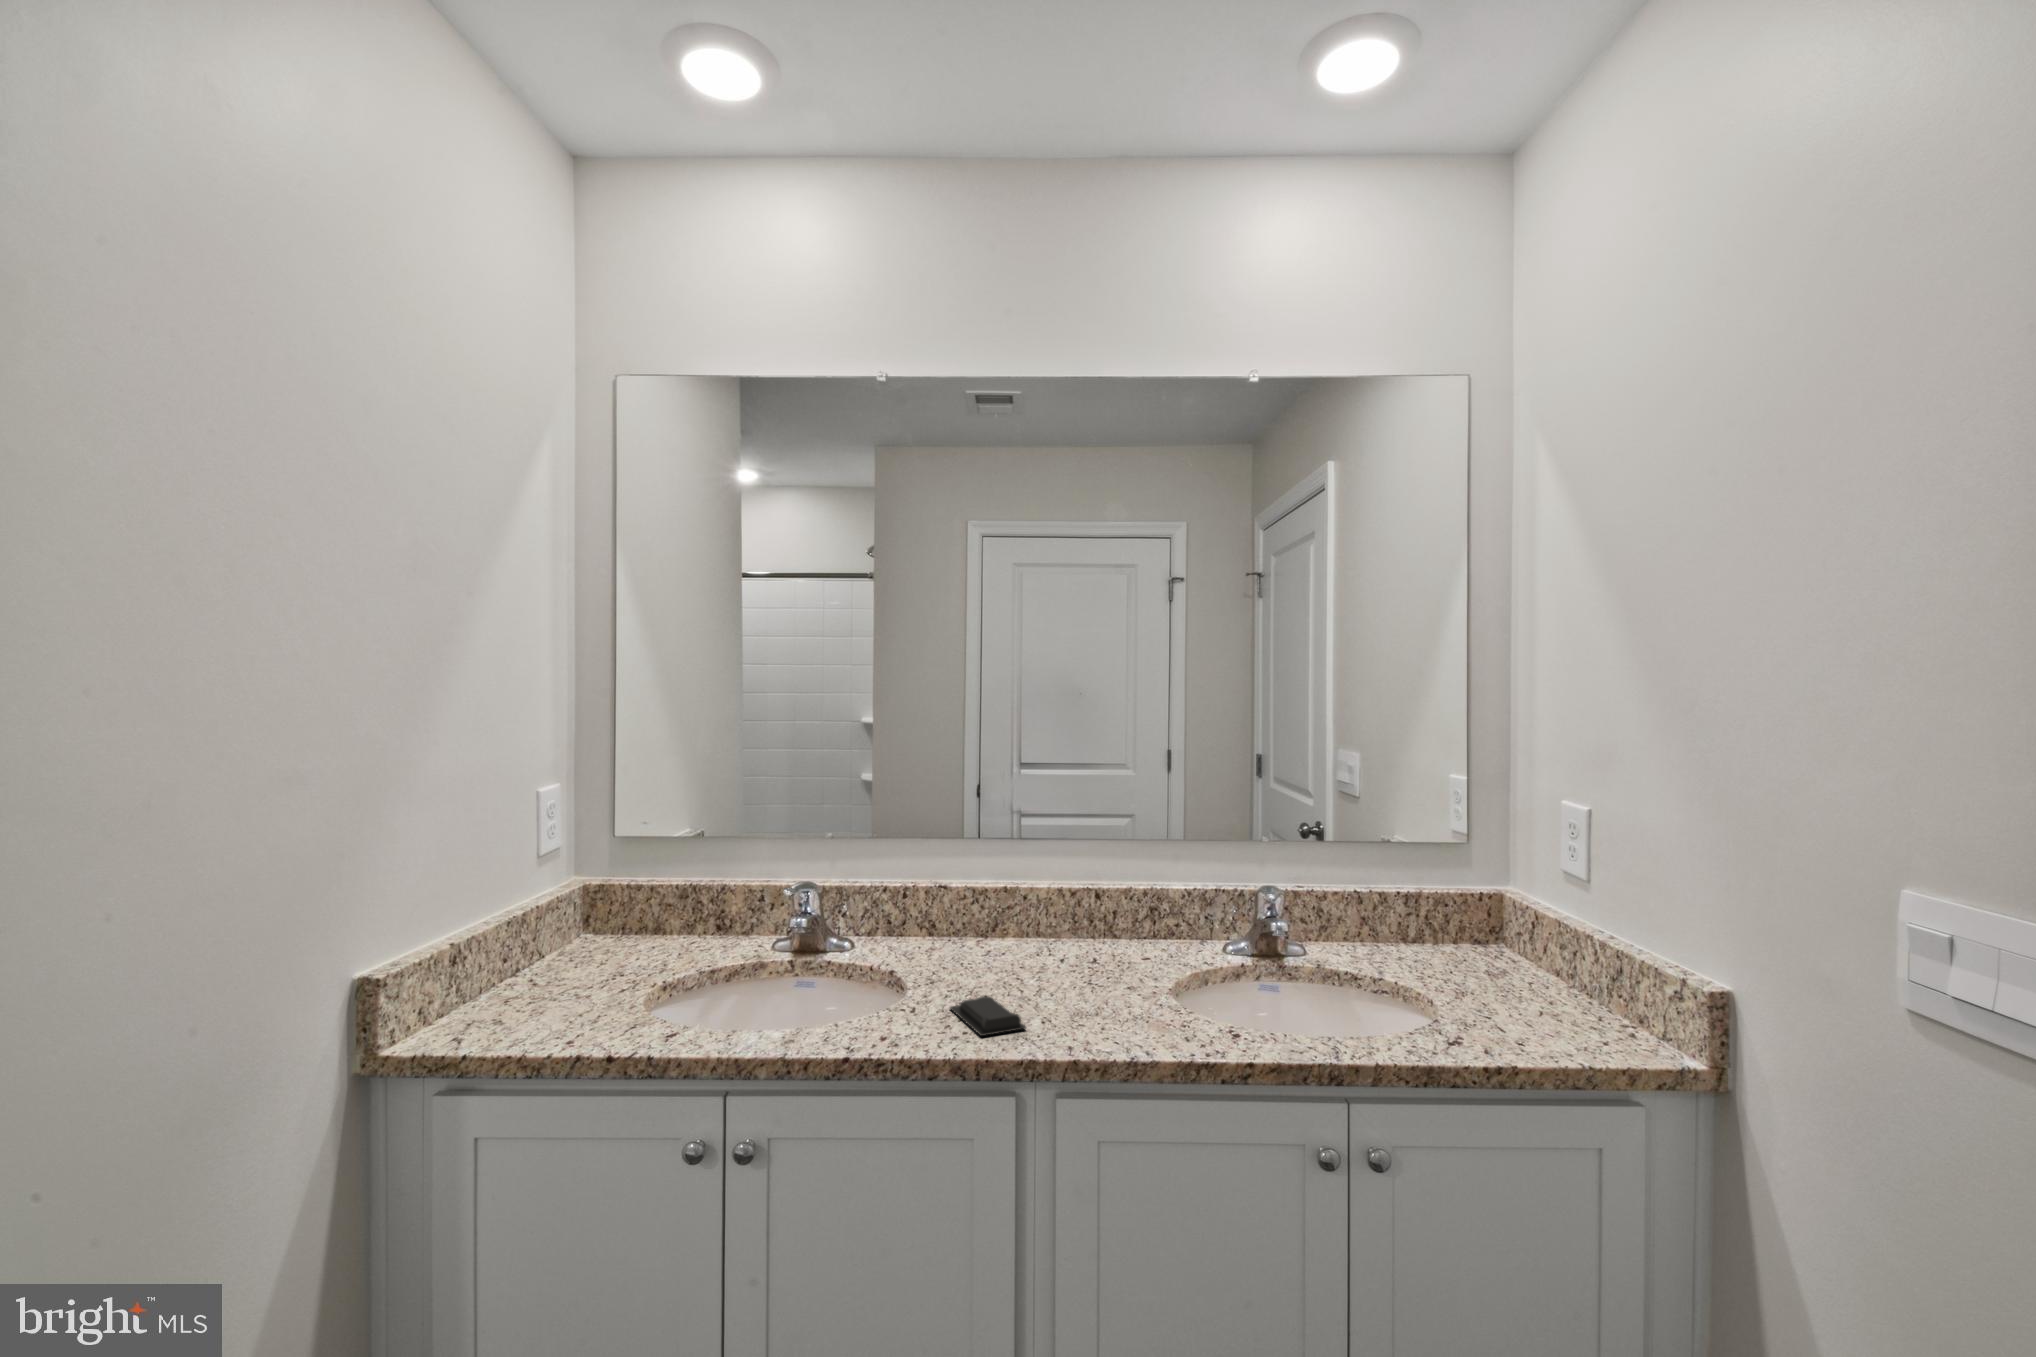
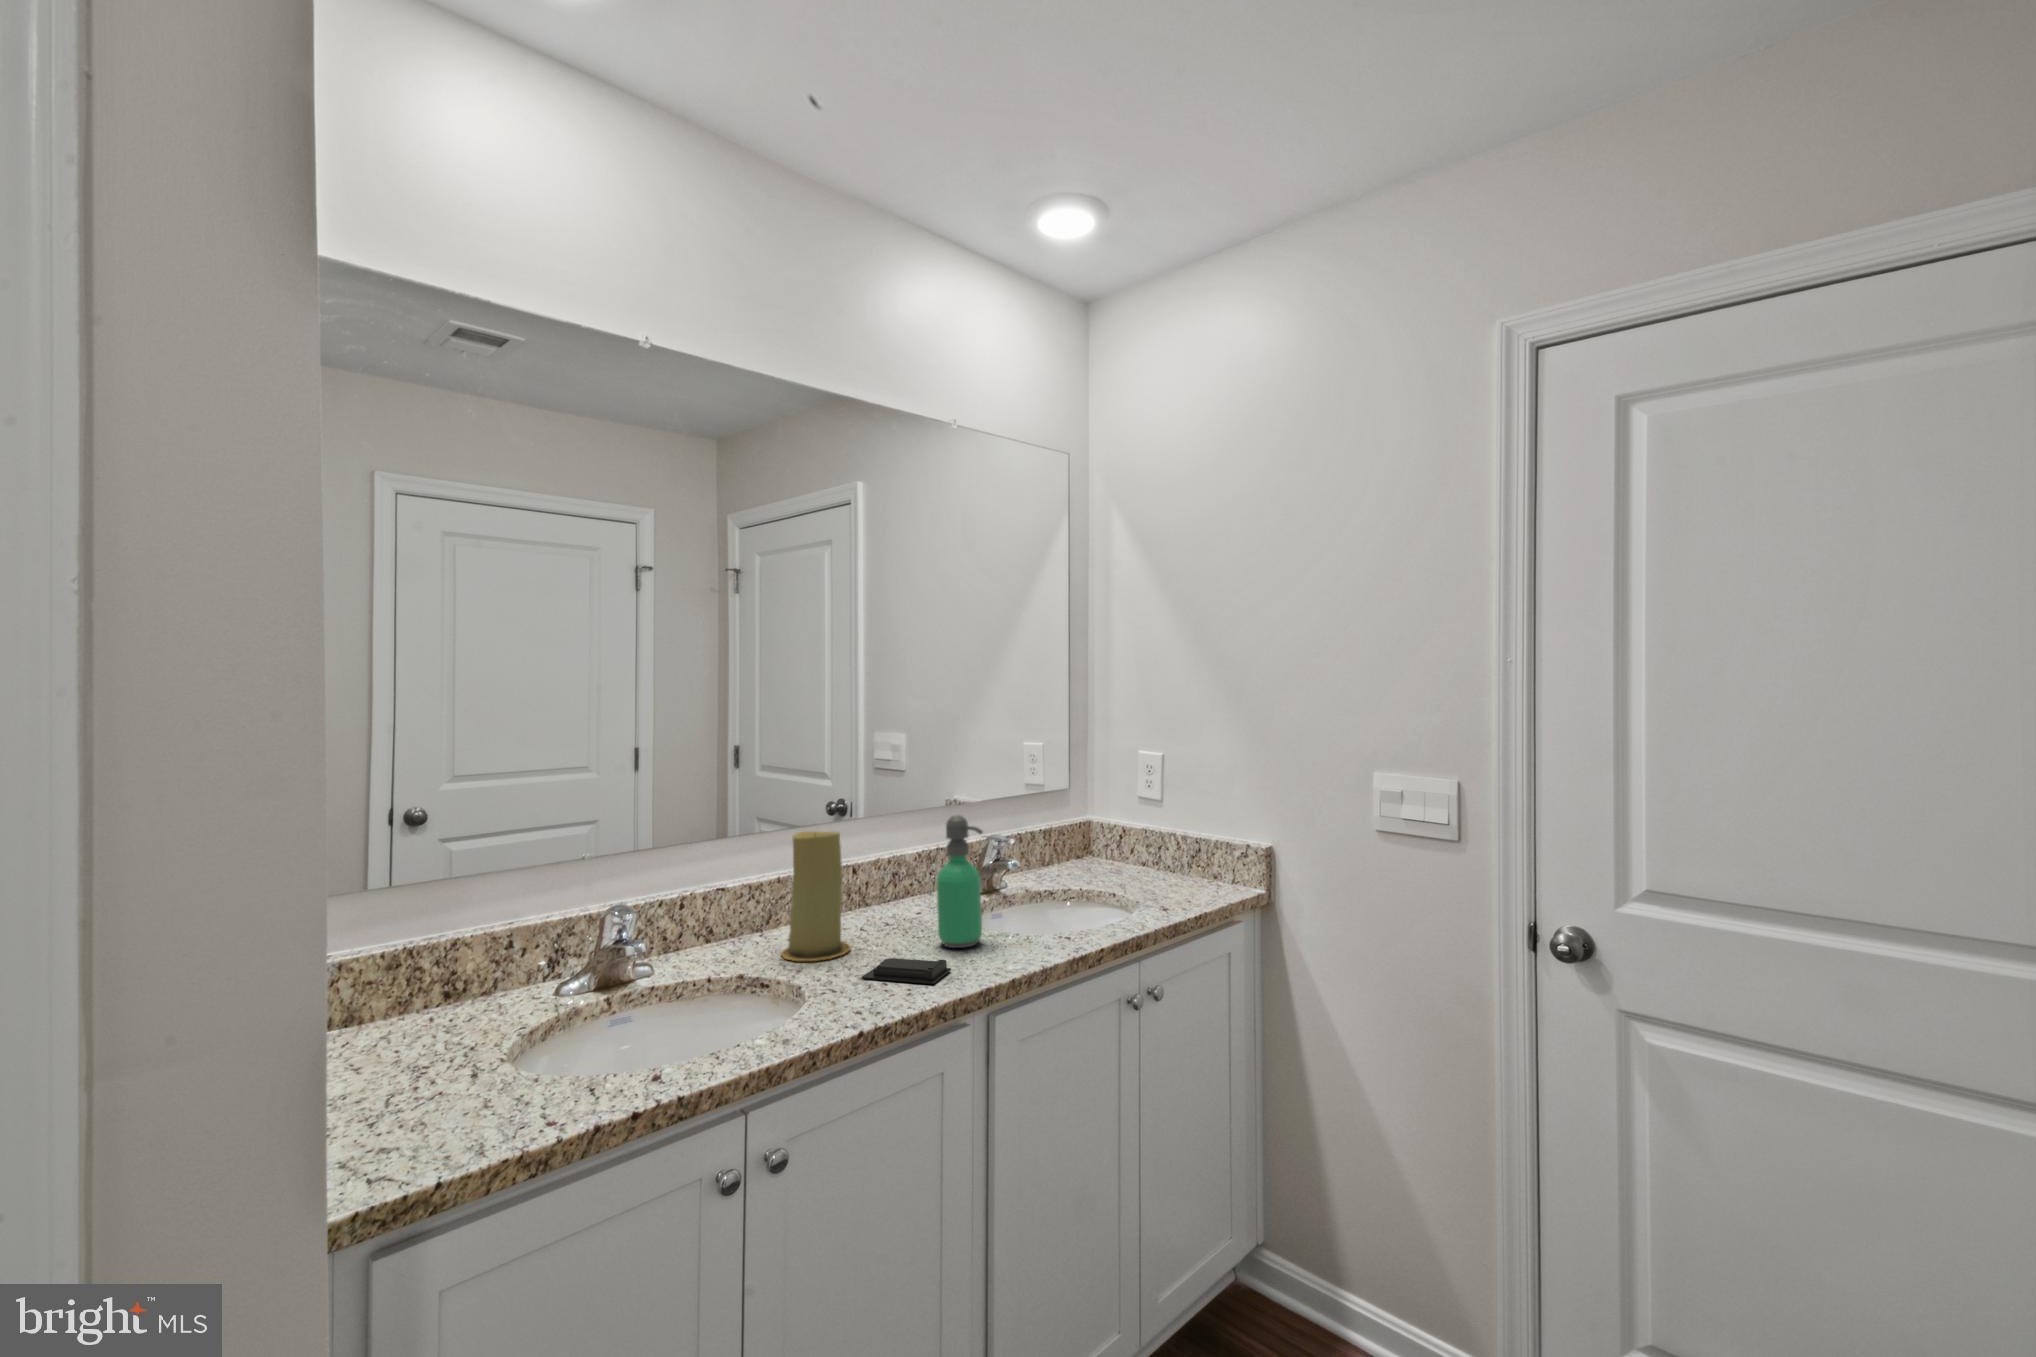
candle: none [945,844,1016,981] -> present [781,831,850,961]
soap dispenser: none [1077,854,1129,1011] -> present [937,815,982,948]

